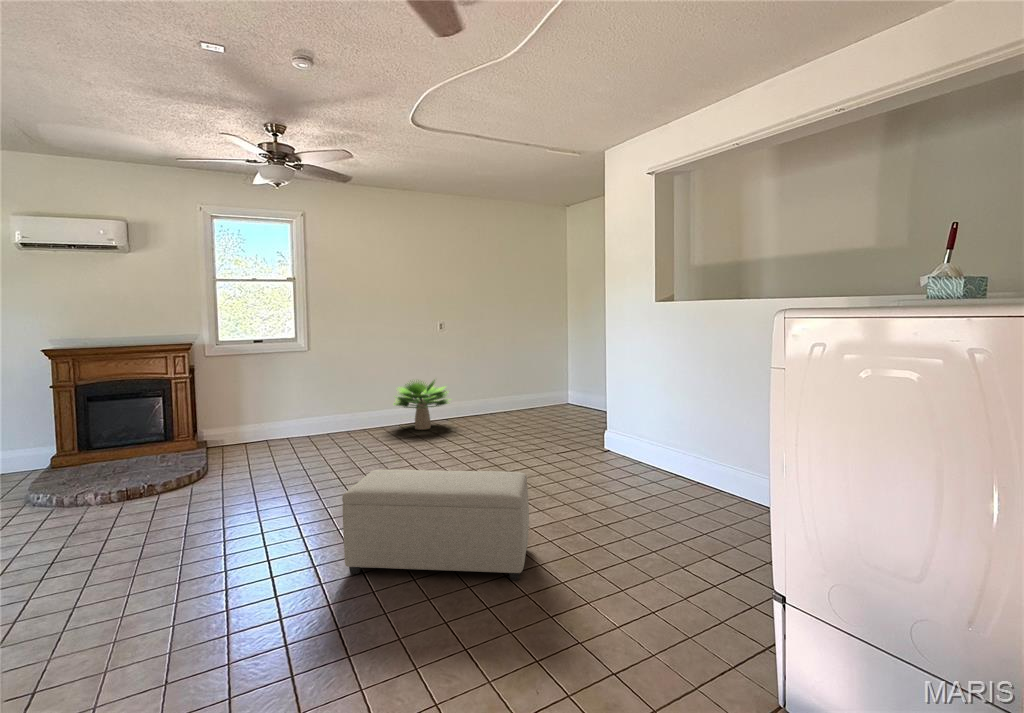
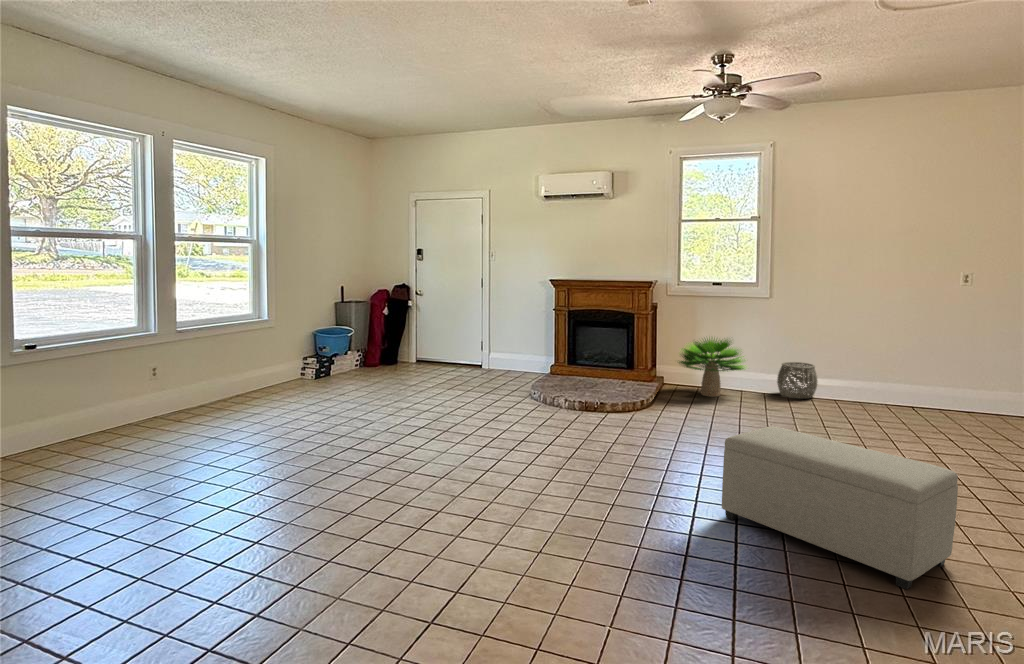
potted plant: present [394,380,448,430] -> present [679,337,745,397]
woven basket: none [326,405,361,437] -> present [777,362,817,399]

